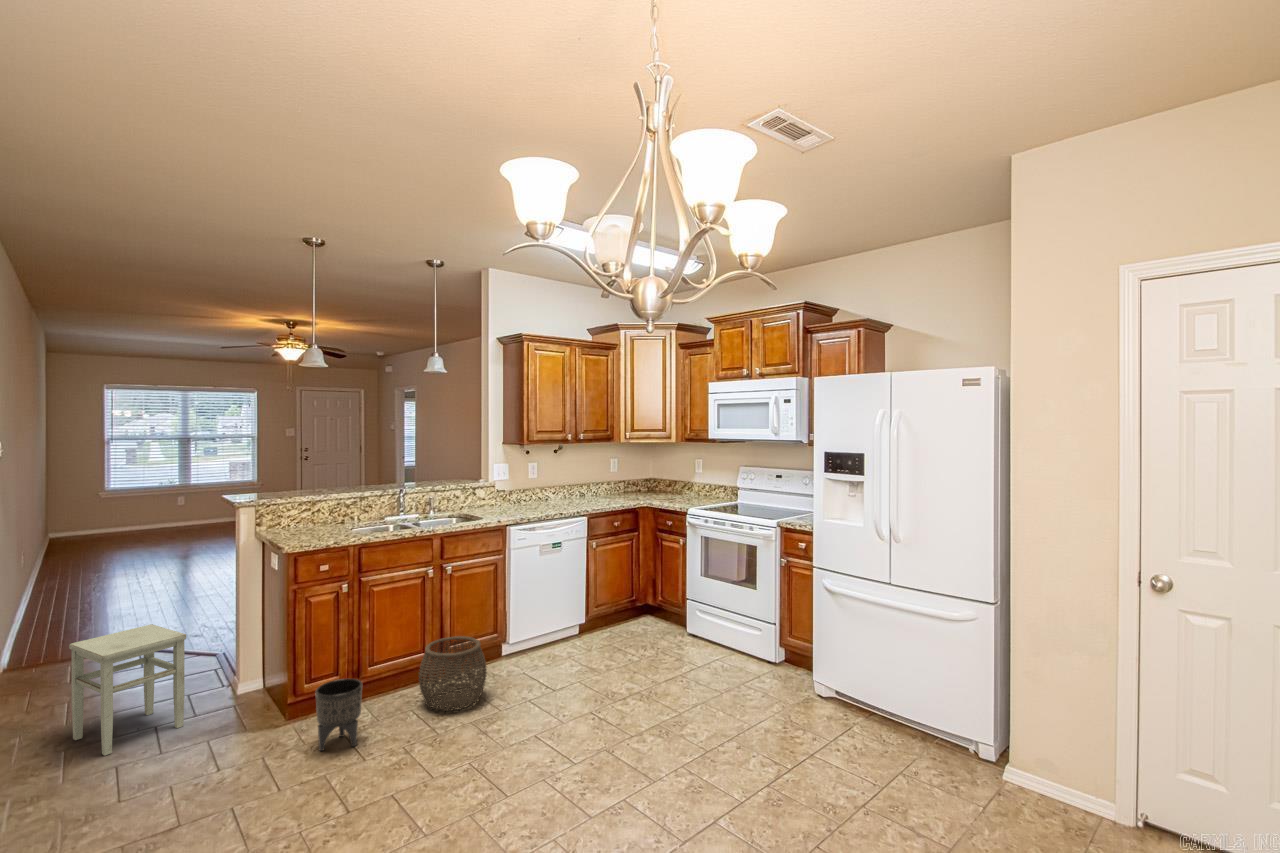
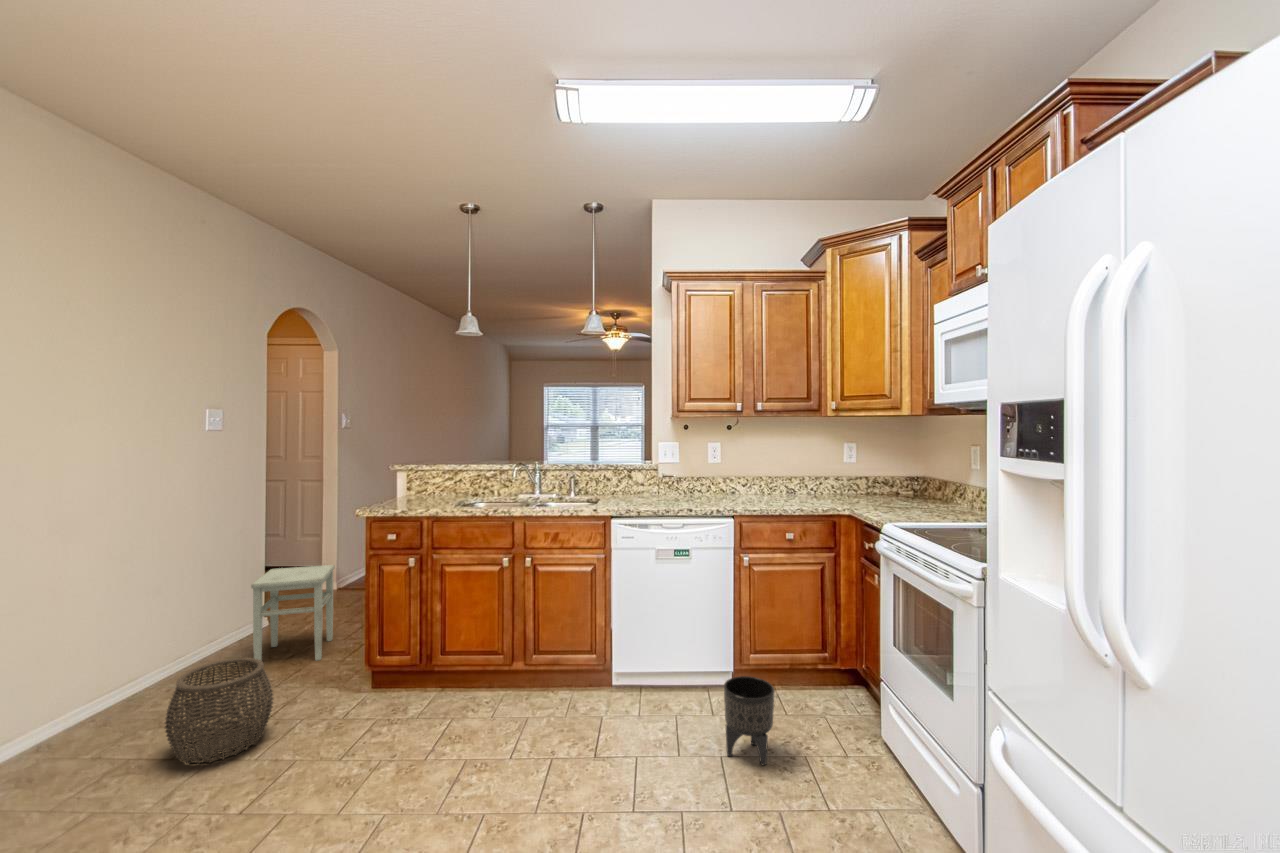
woven basket: present [419,636,487,711] -> present [165,658,273,764]
planter: present [316,679,362,751] -> present [724,676,775,765]

